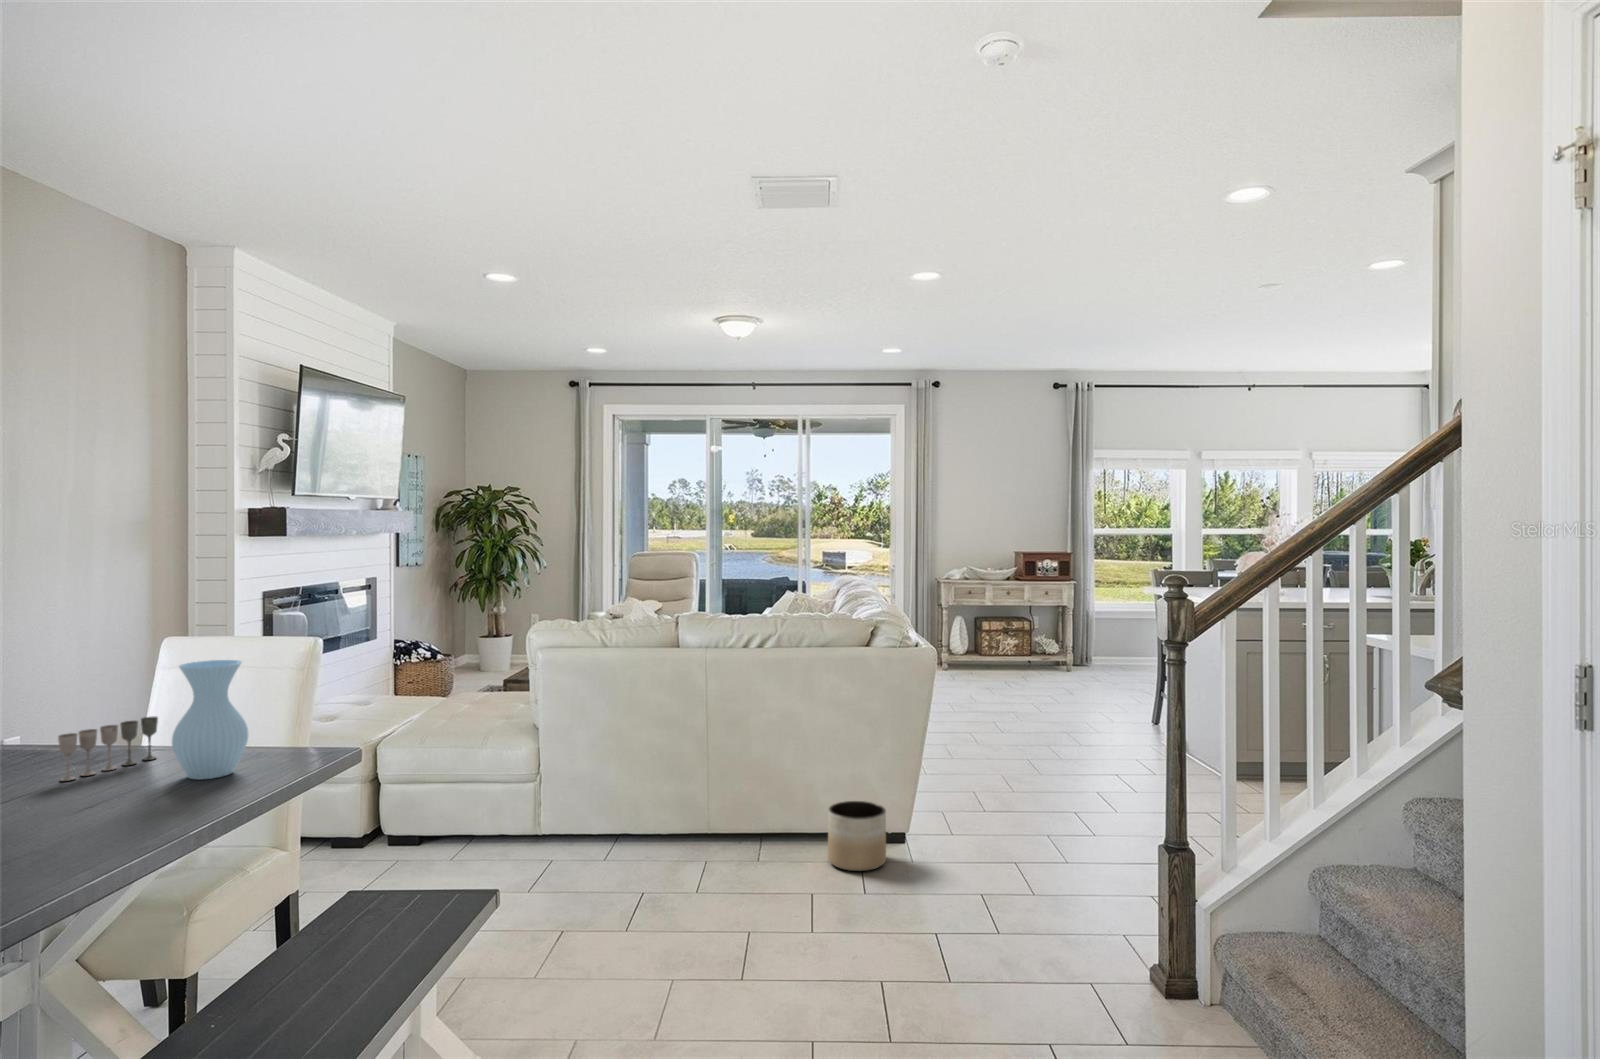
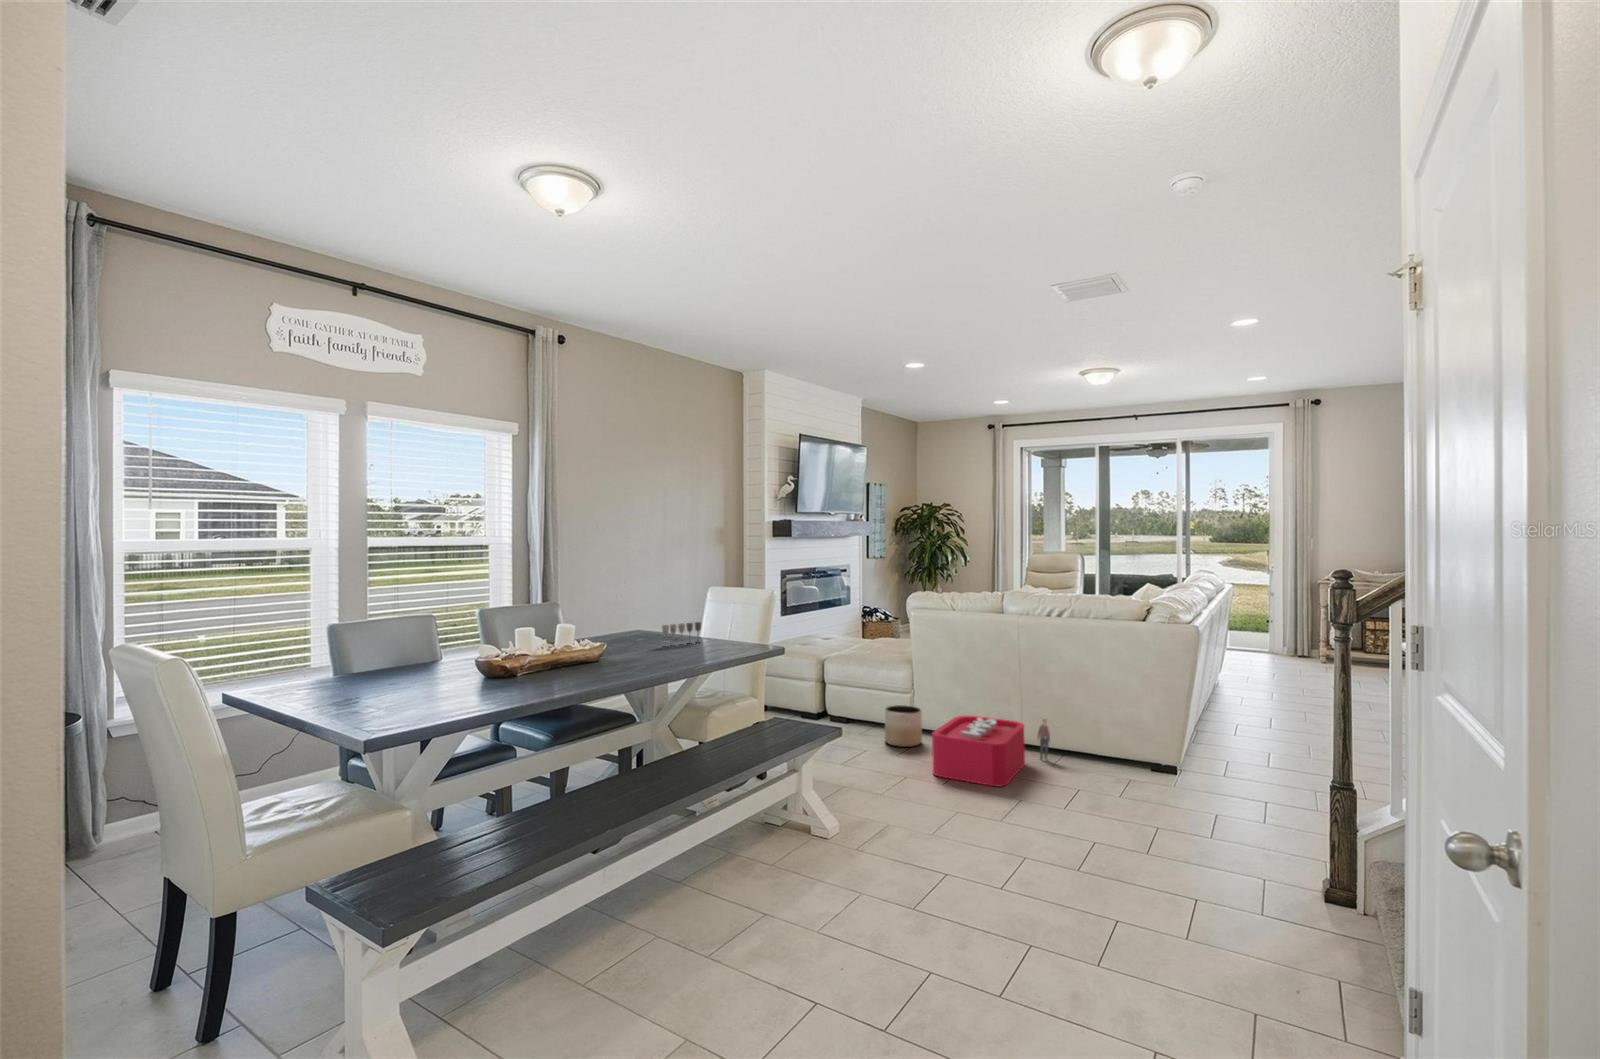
vase: present [172,660,248,780] -> none [702,595,734,651]
storage bin: none [600,794,752,916] -> present [932,716,1050,787]
planter: present [828,801,886,871] -> present [885,705,922,747]

